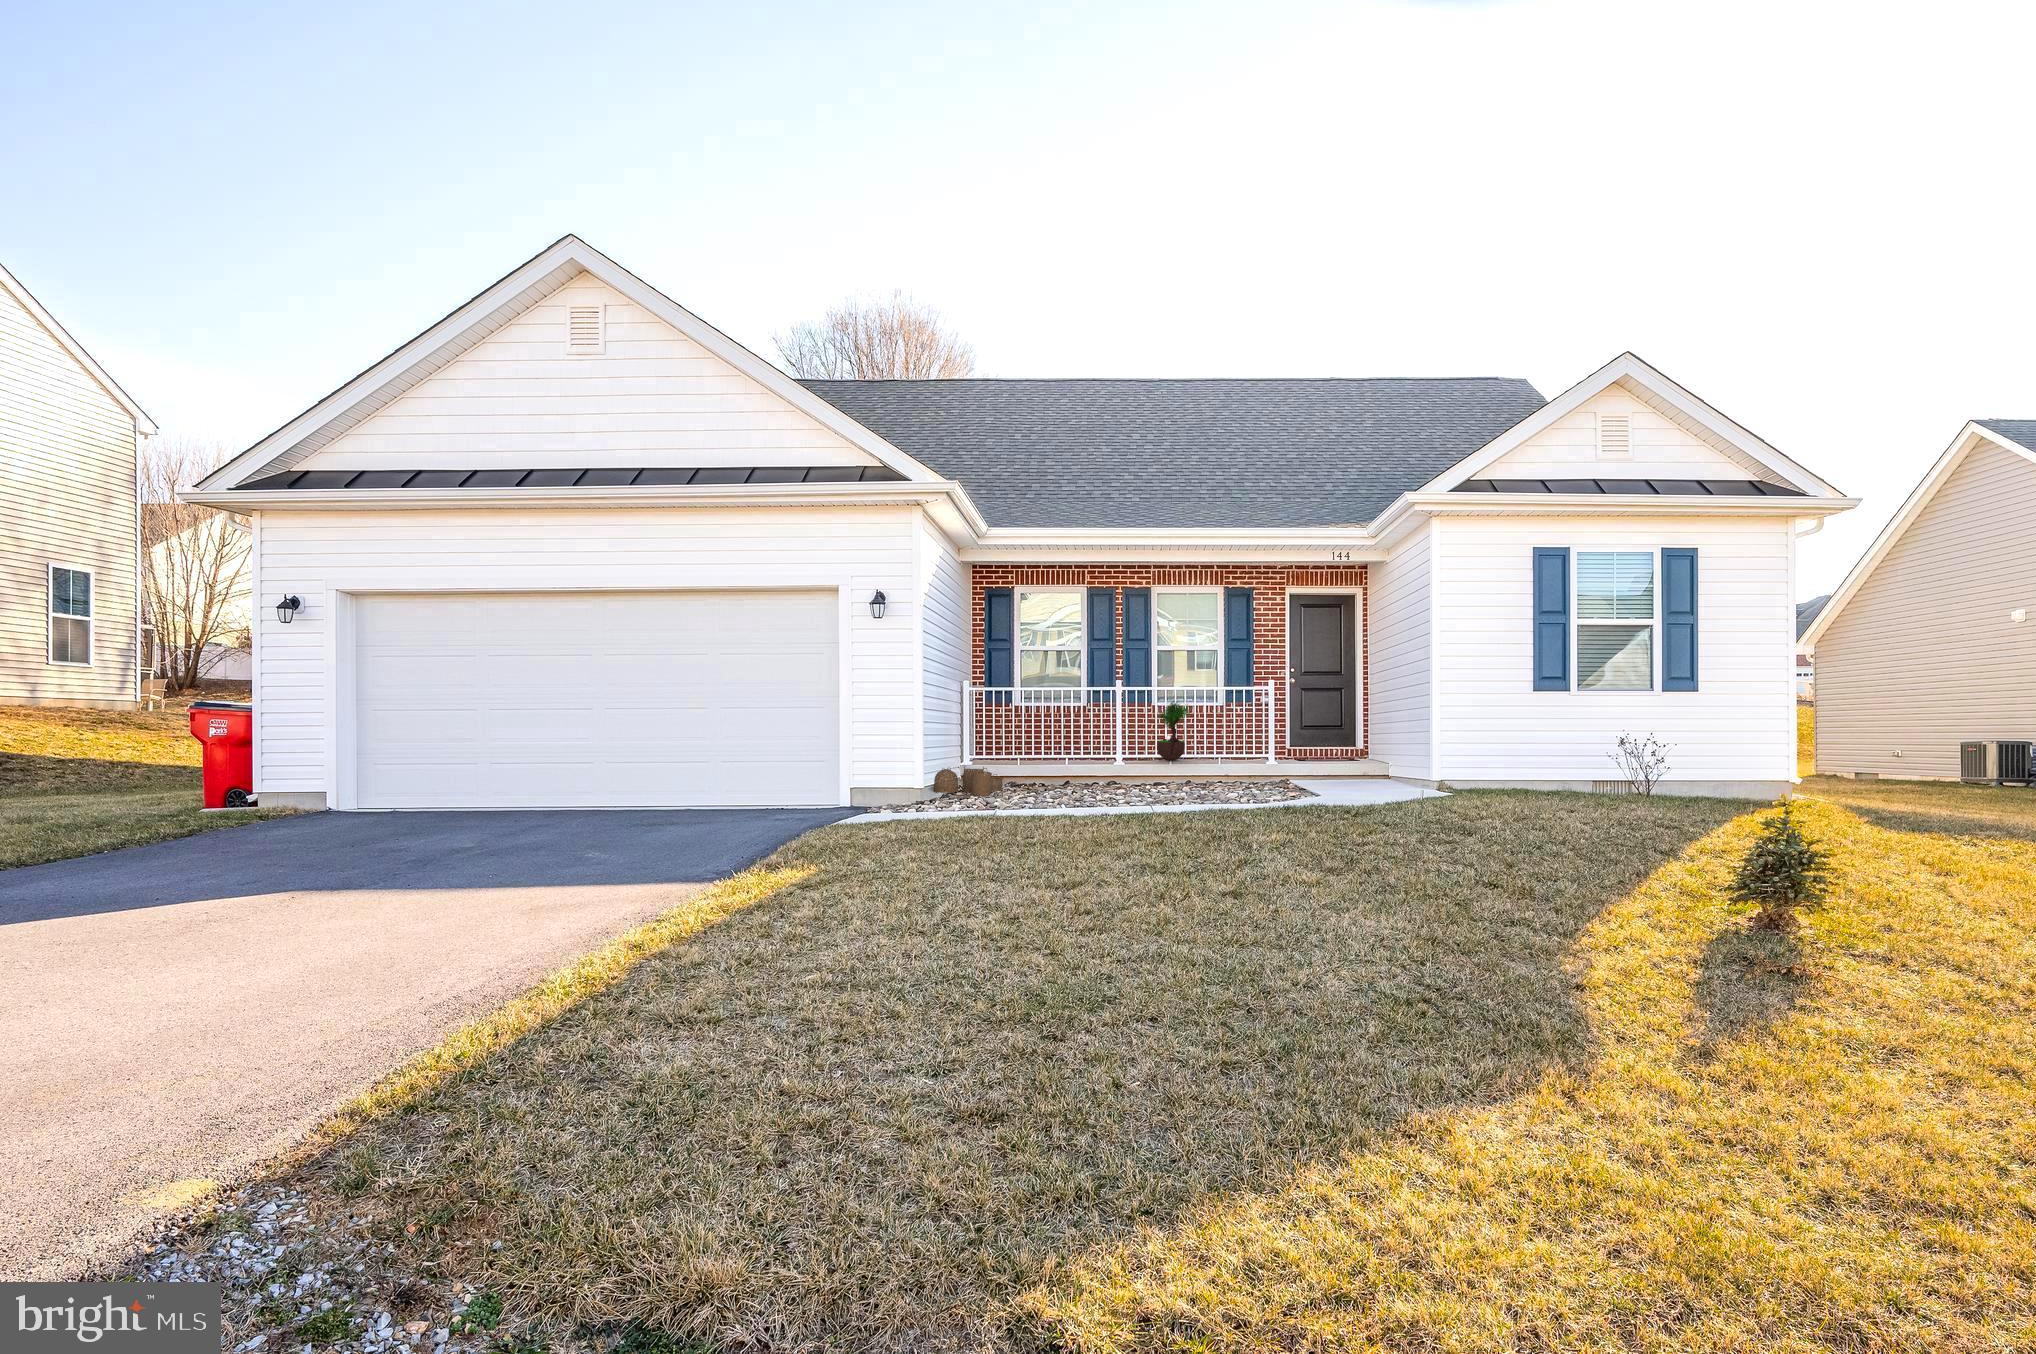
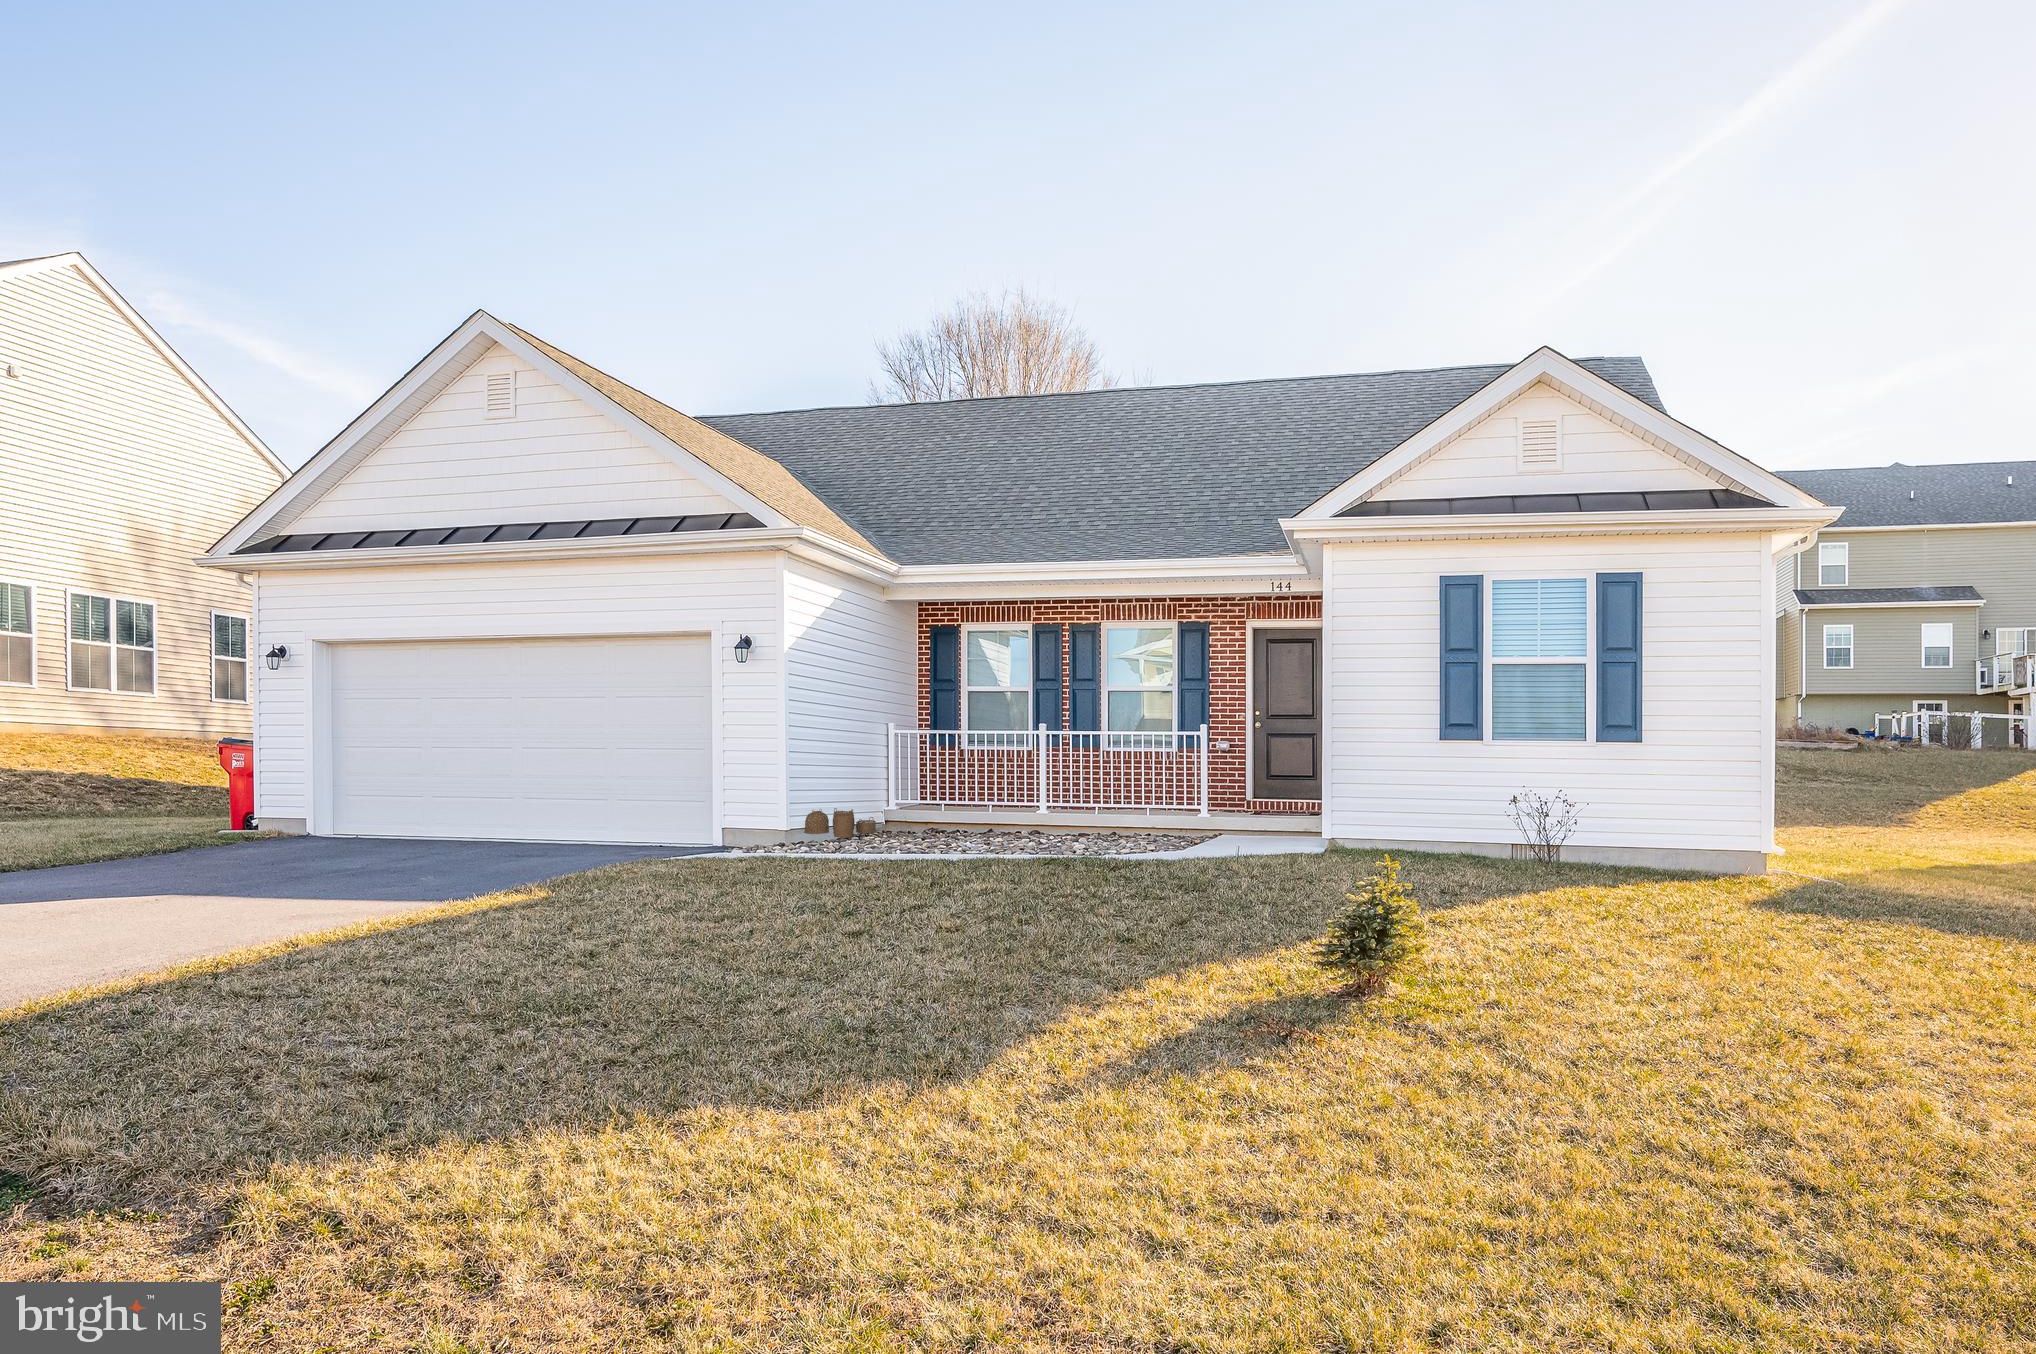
potted tree: present [1157,701,1190,760] -> none [1093,740,1134,807]

